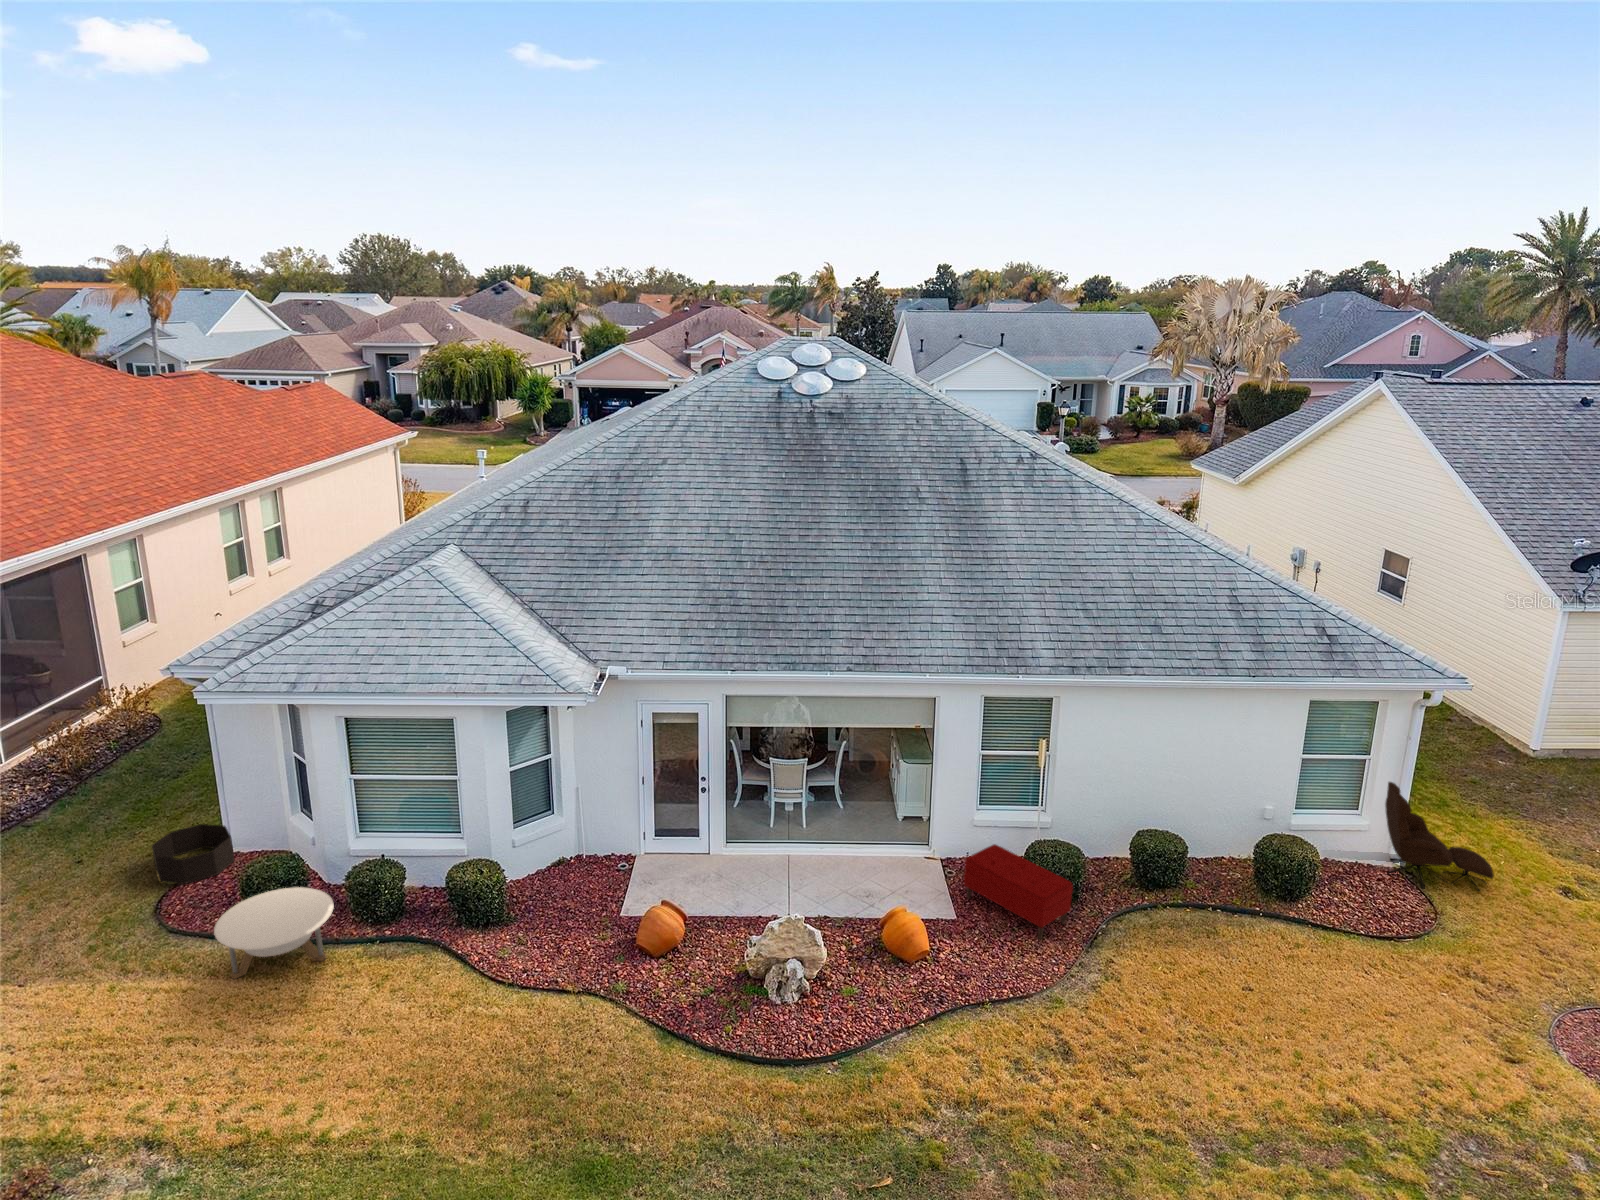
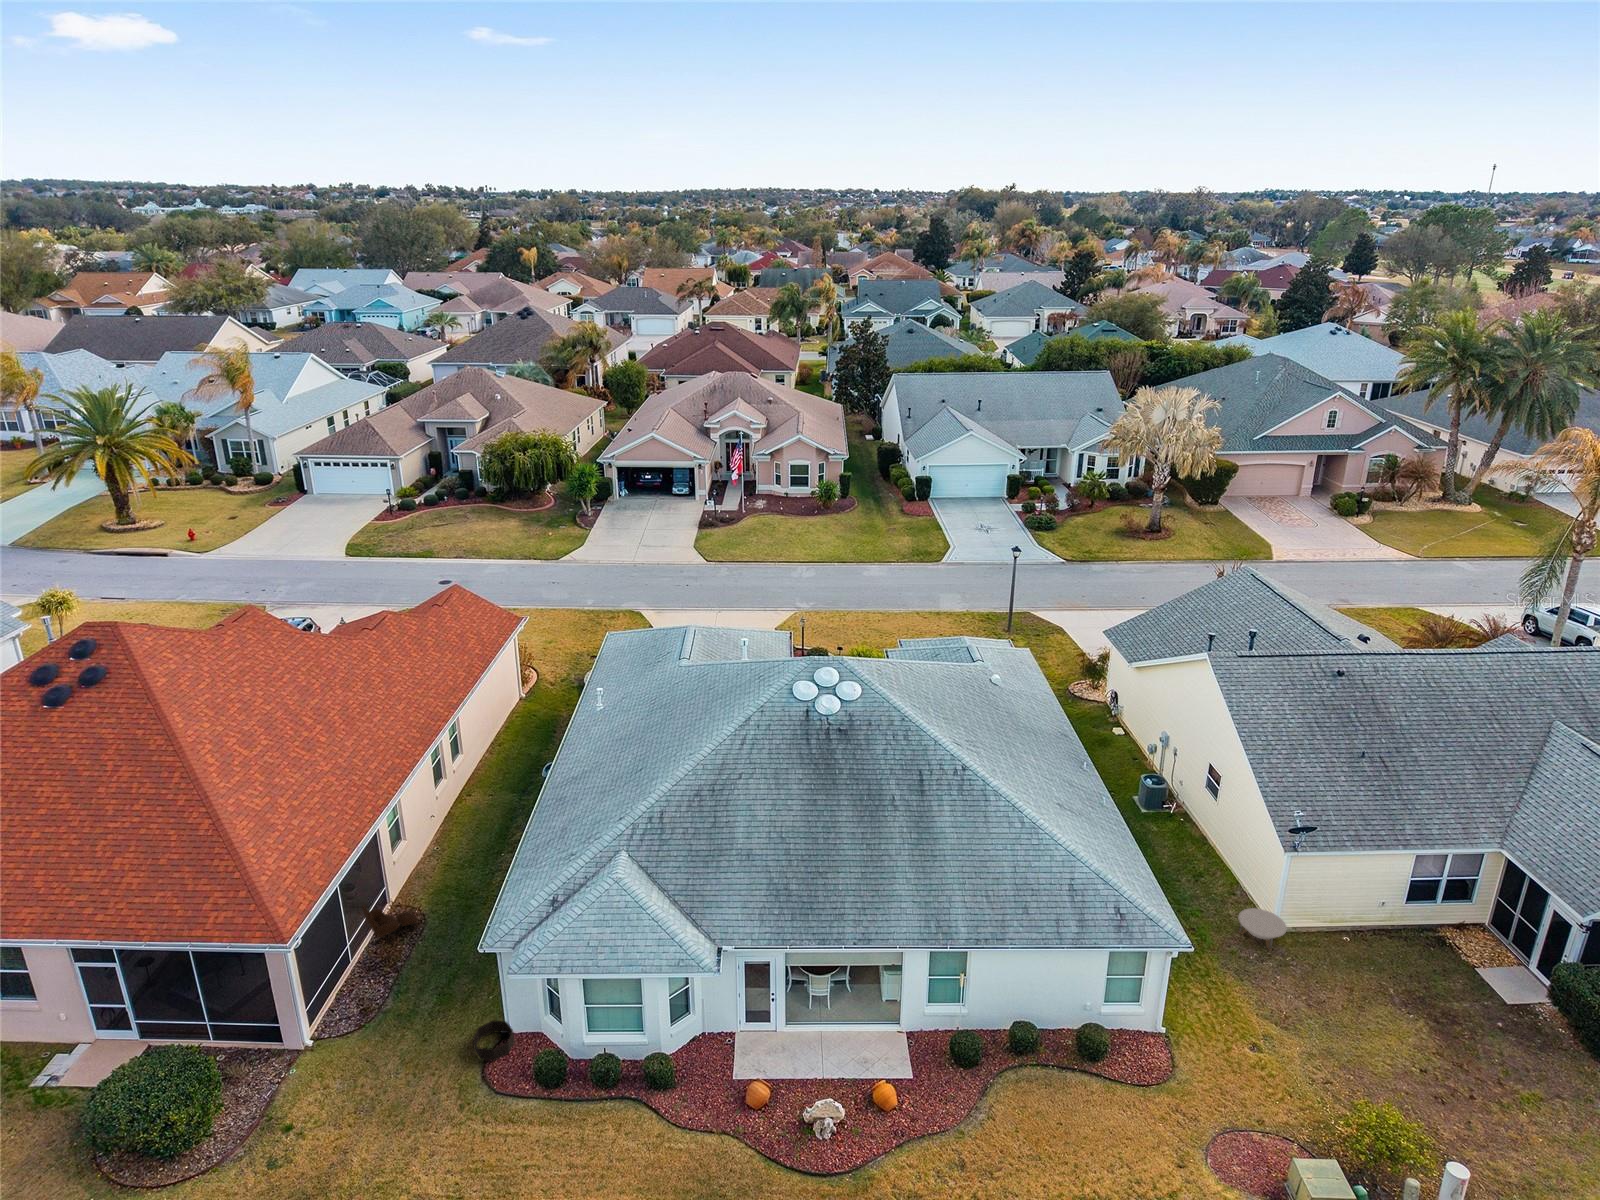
lounge chair: present [1385,782,1494,891] -> present [362,905,418,945]
bench: present [964,844,1073,939] -> none [918,1032,974,1092]
round table: present [214,887,334,979] -> present [1238,908,1287,951]

